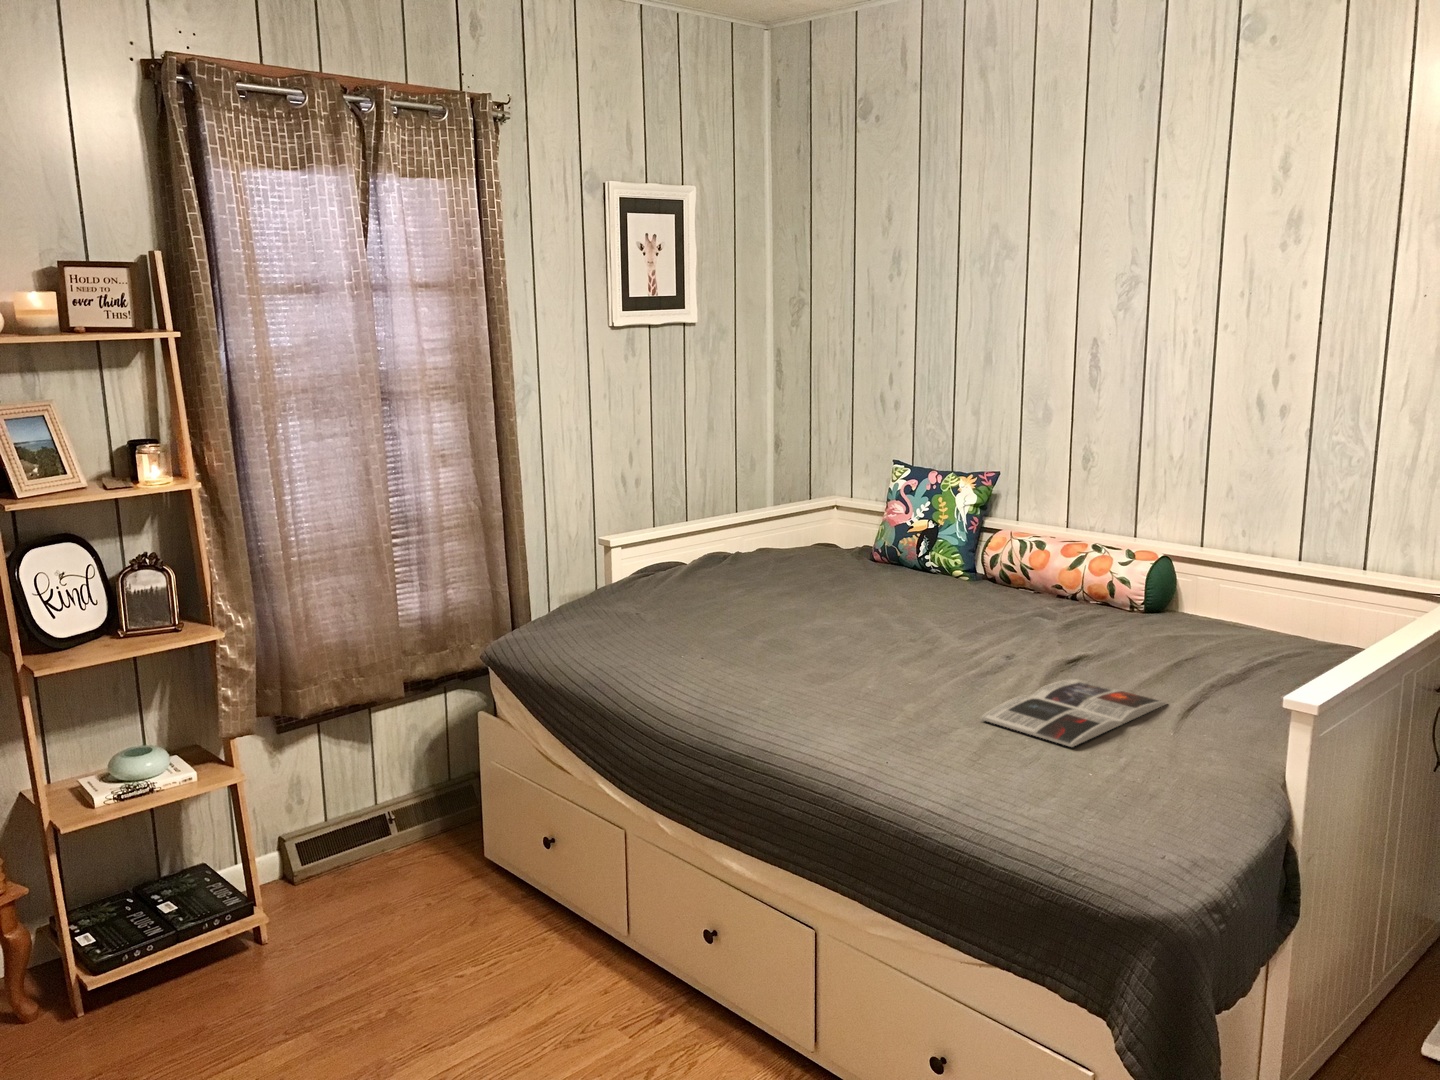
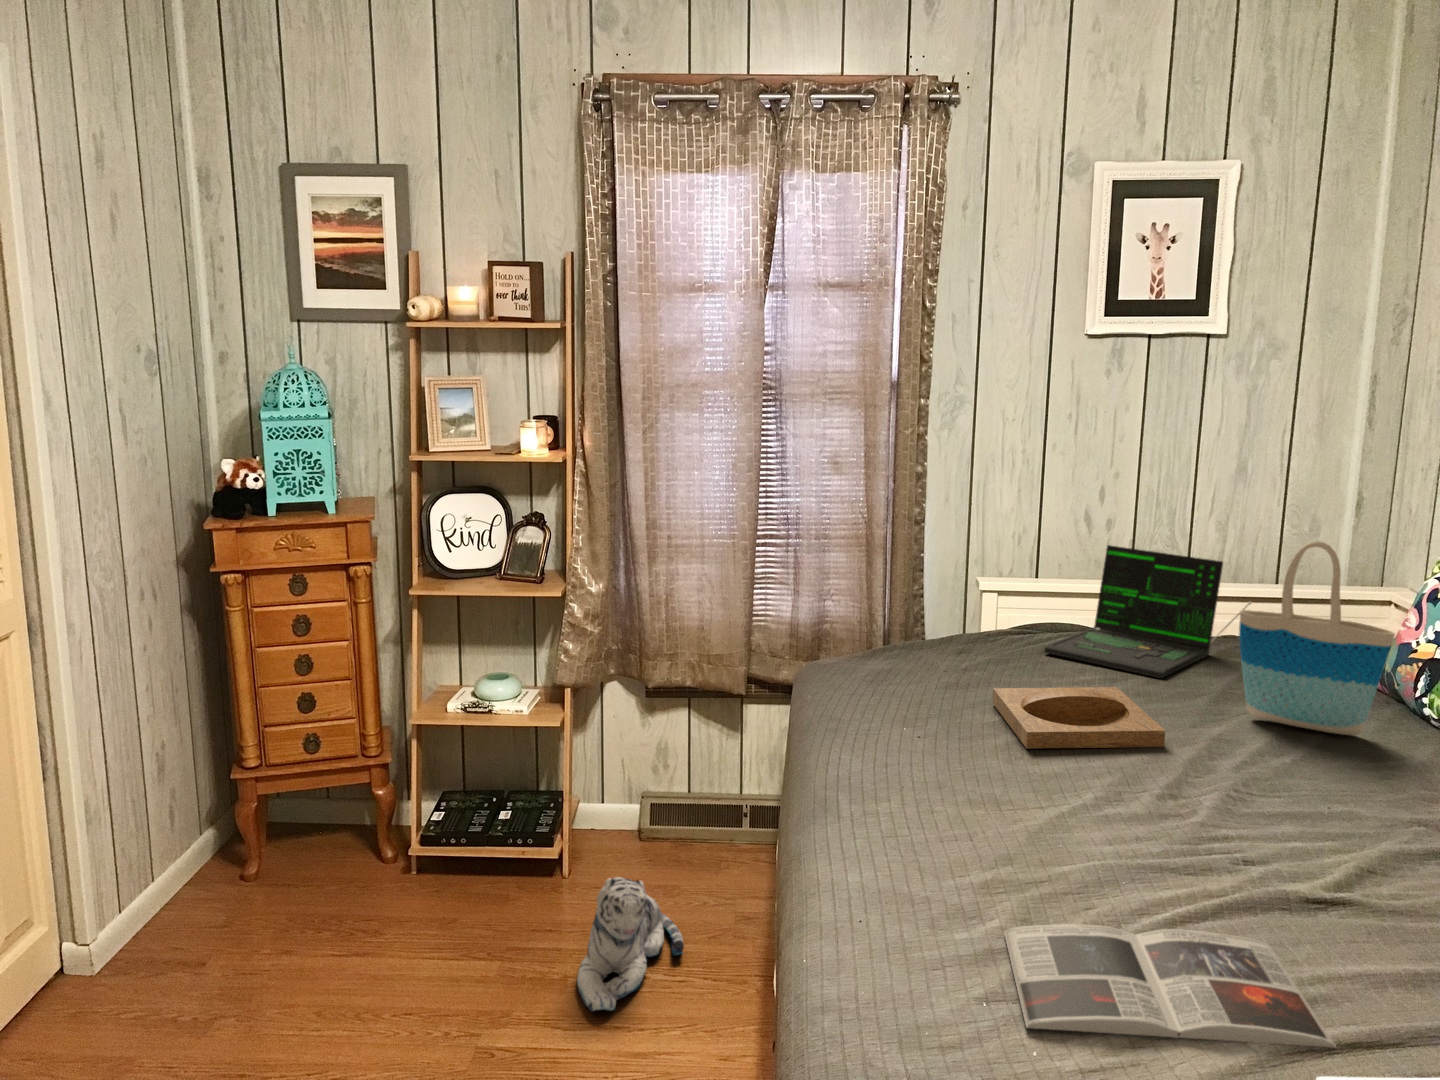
tote bag: none [848,459,941,588] -> present [1239,541,1395,735]
laptop: none [672,492,790,586] -> present [1044,545,1251,678]
tray: none [713,590,853,639] -> present [993,687,1165,749]
plush toy: none [380,881,484,1013] -> present [577,877,684,1012]

